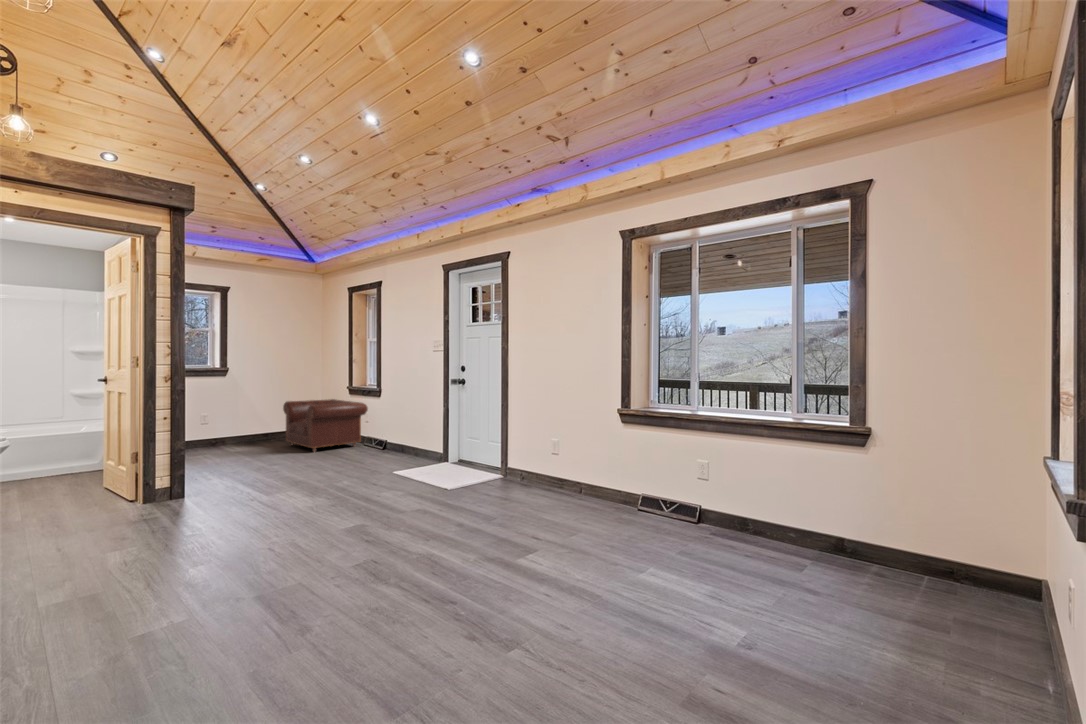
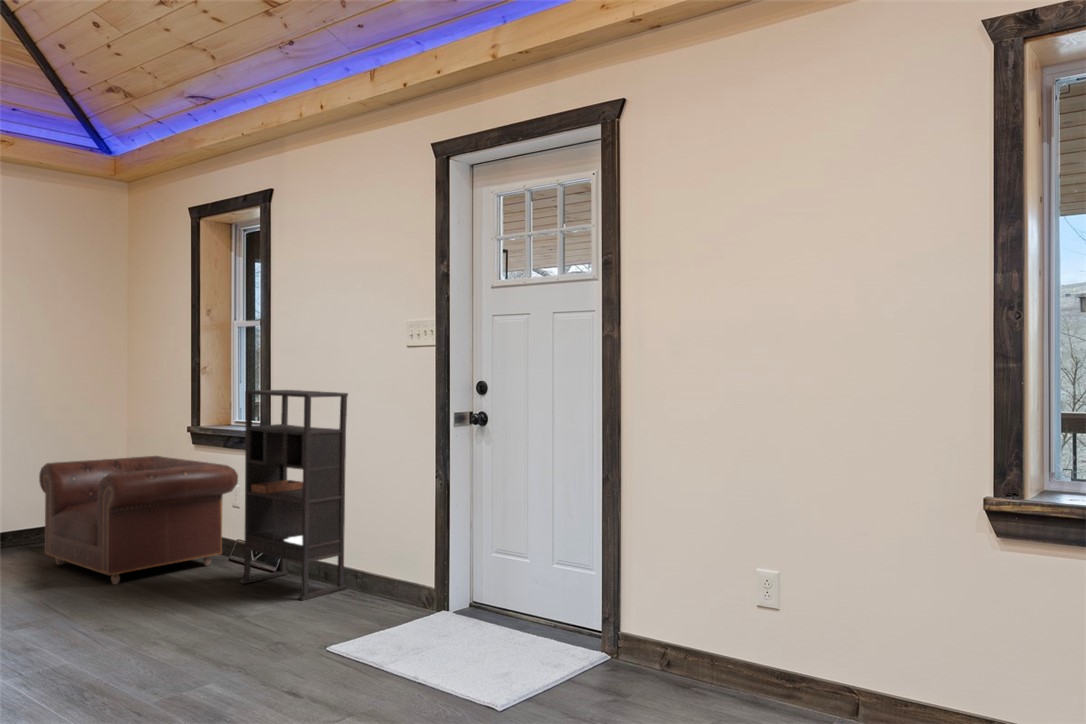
bookshelf: none [366,370,411,458] -> present [241,390,348,600]

